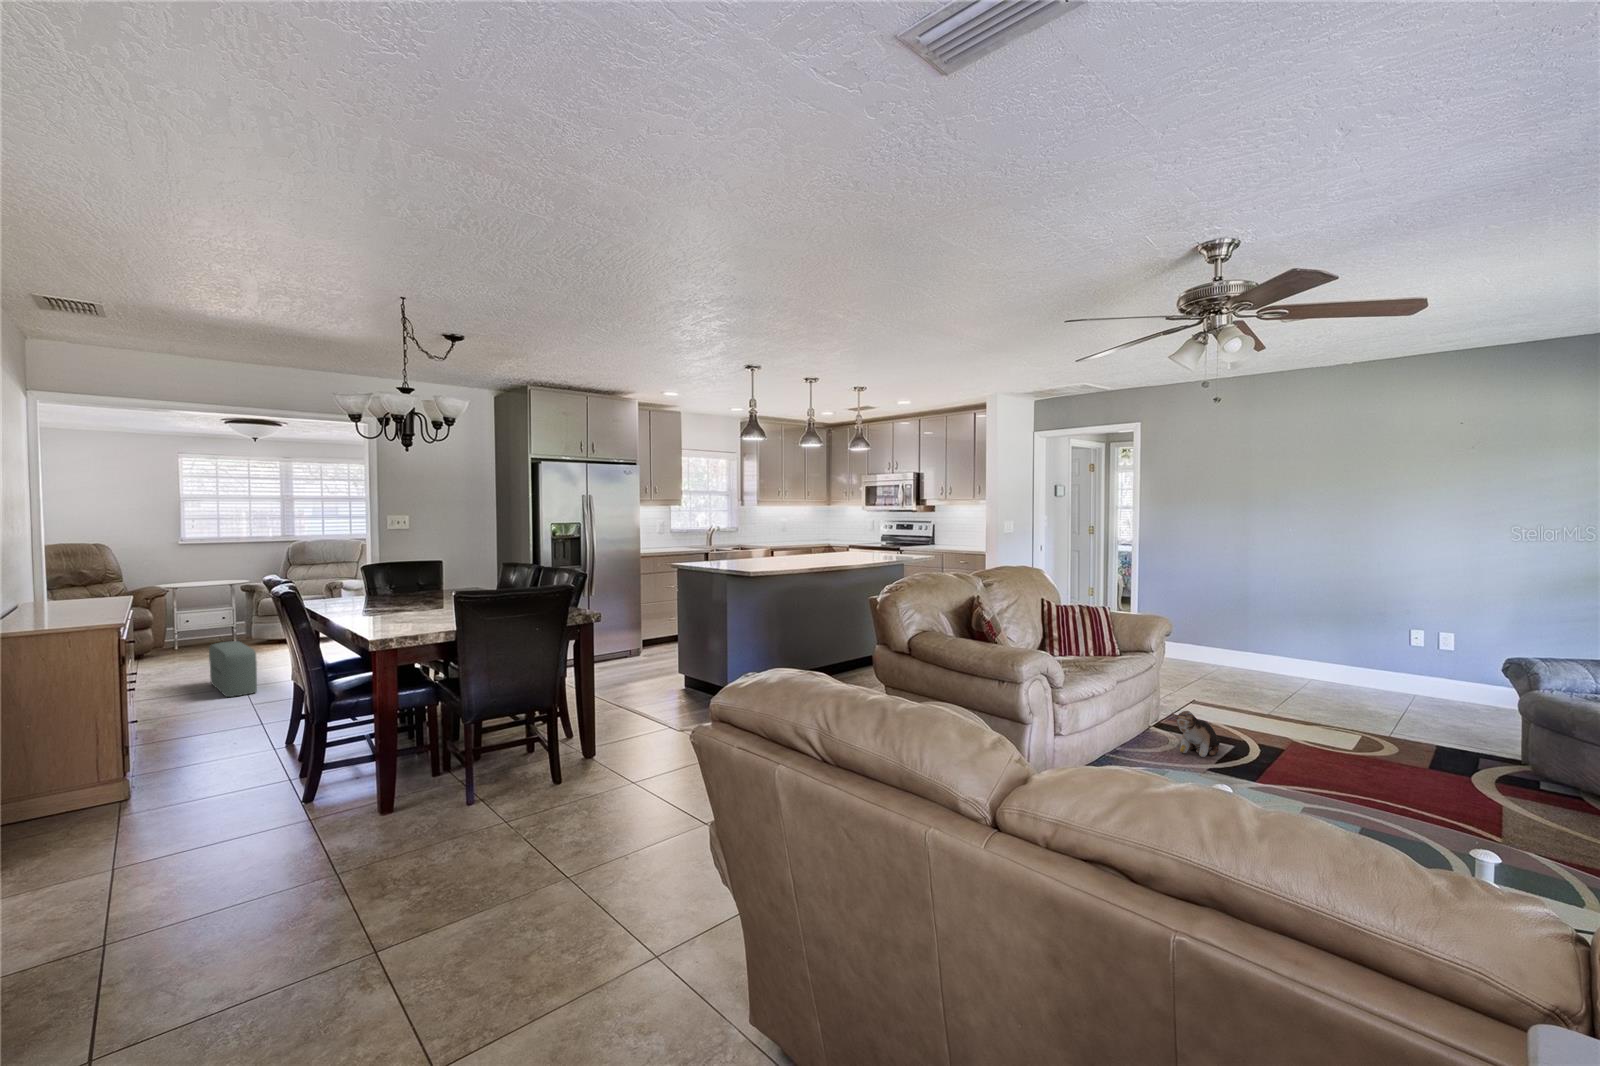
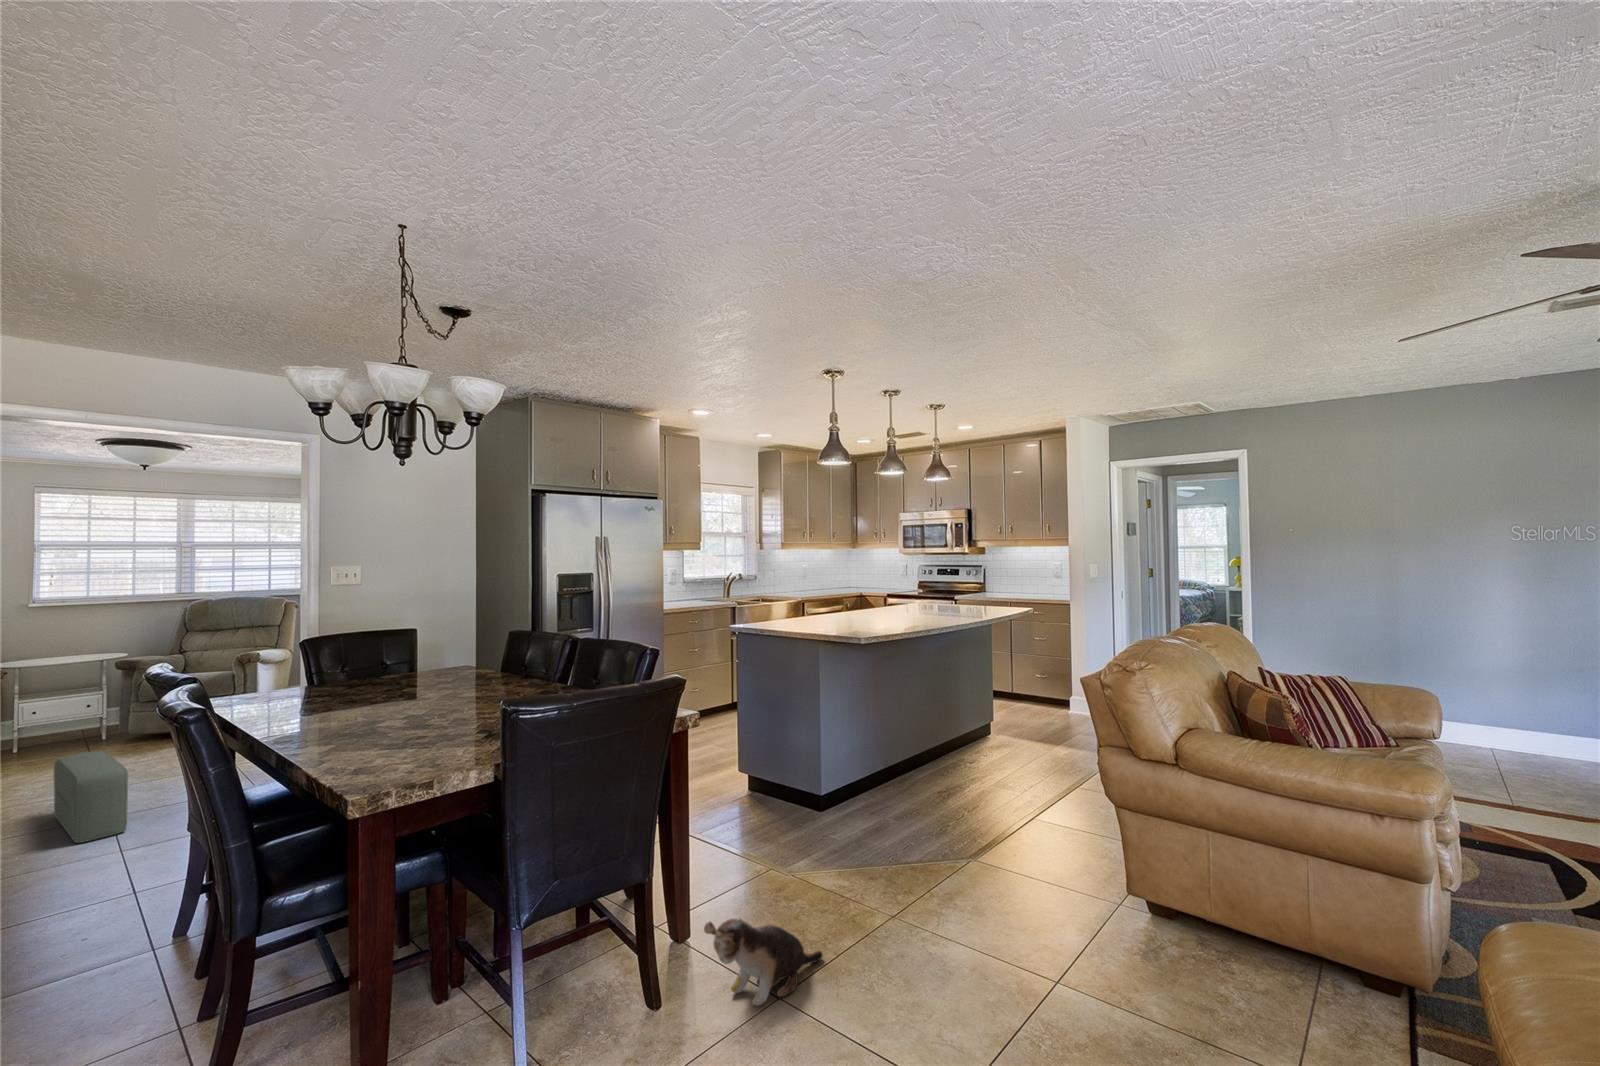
plush toy: present [1172,711,1220,757] -> present [704,919,823,1005]

